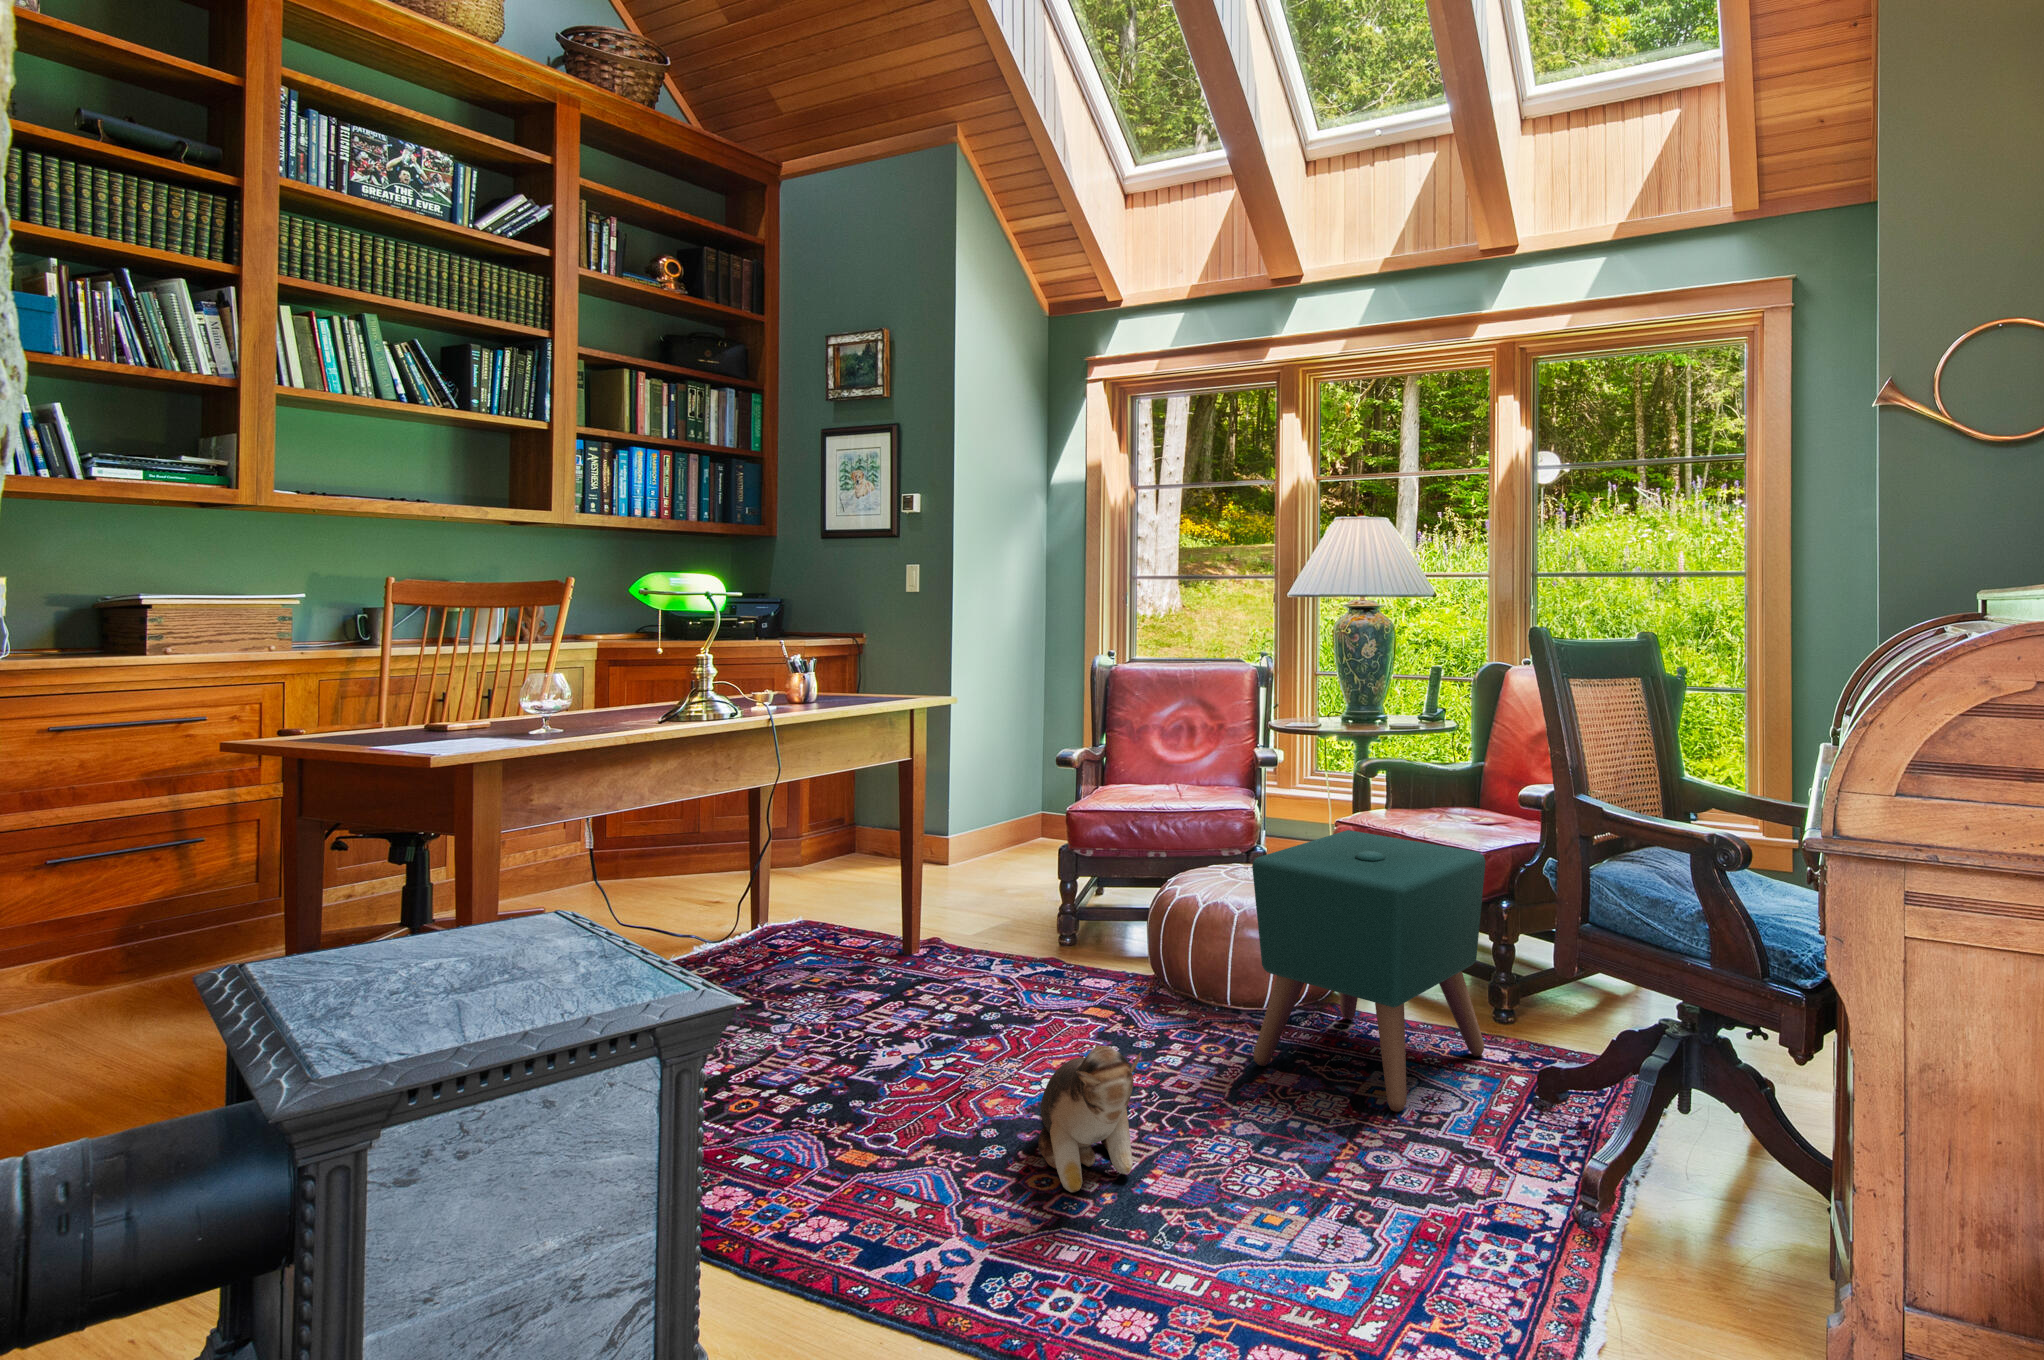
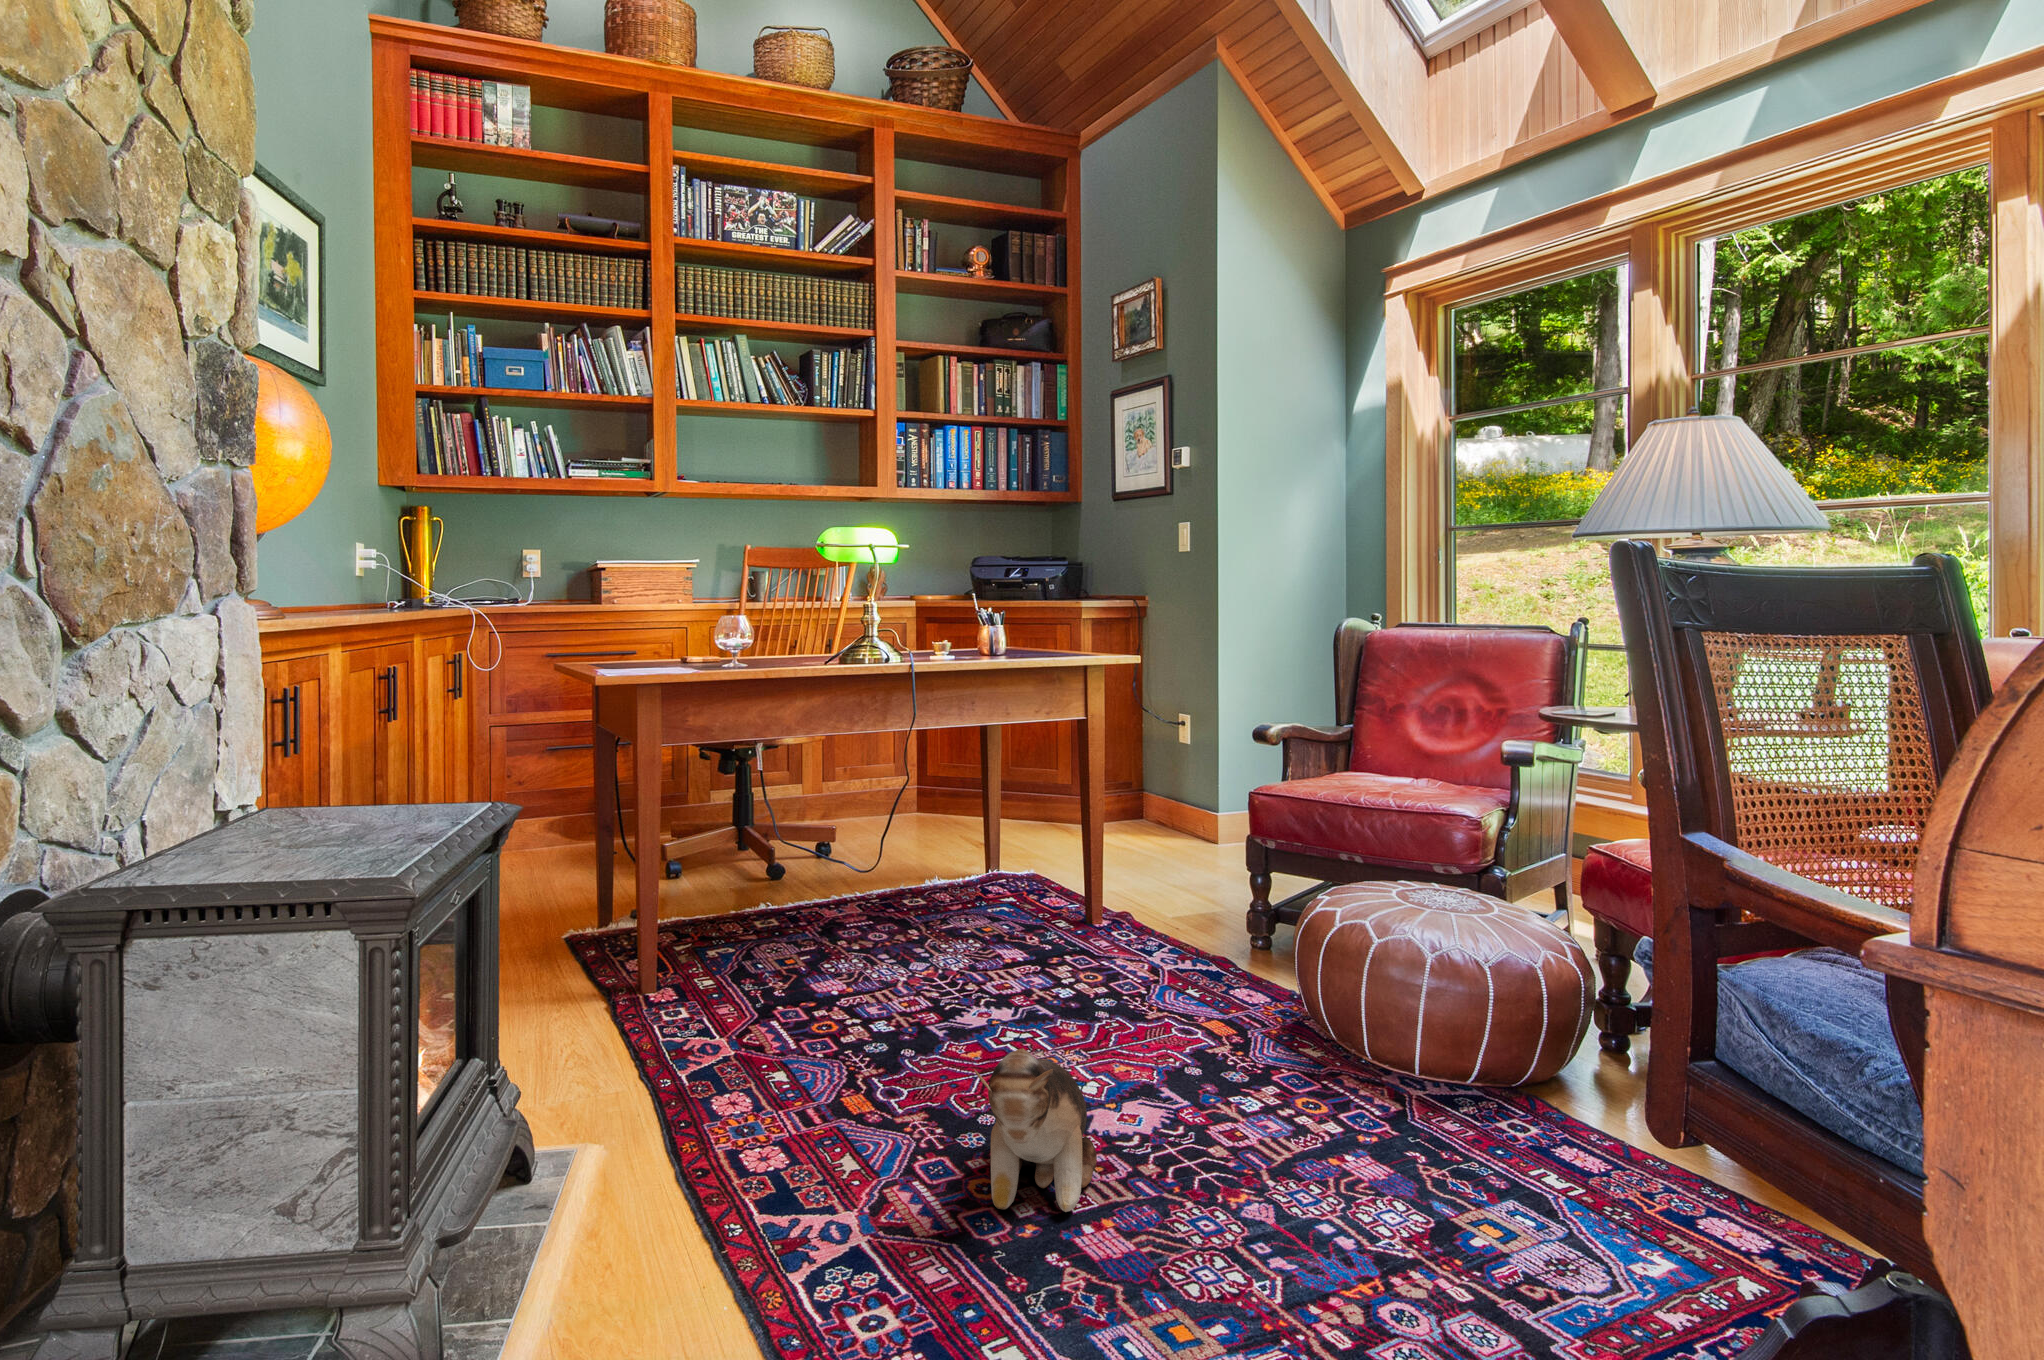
ottoman: present [1252,830,1485,1112] -> none [1332,858,1720,1274]

